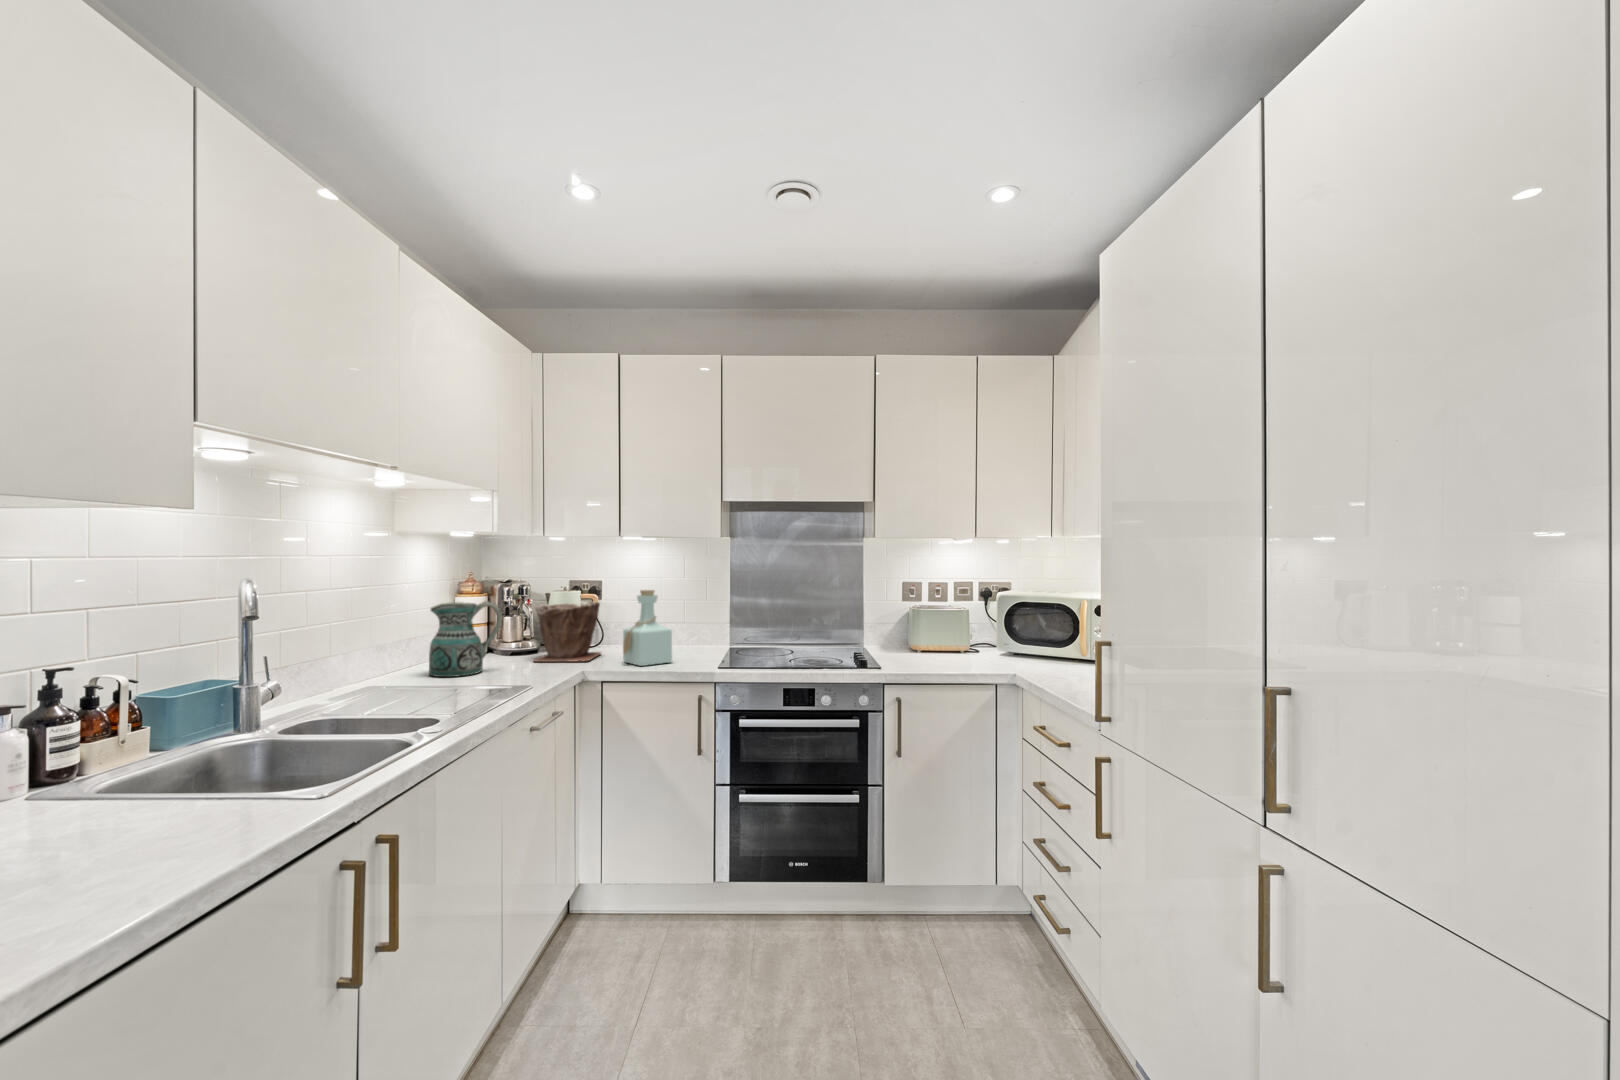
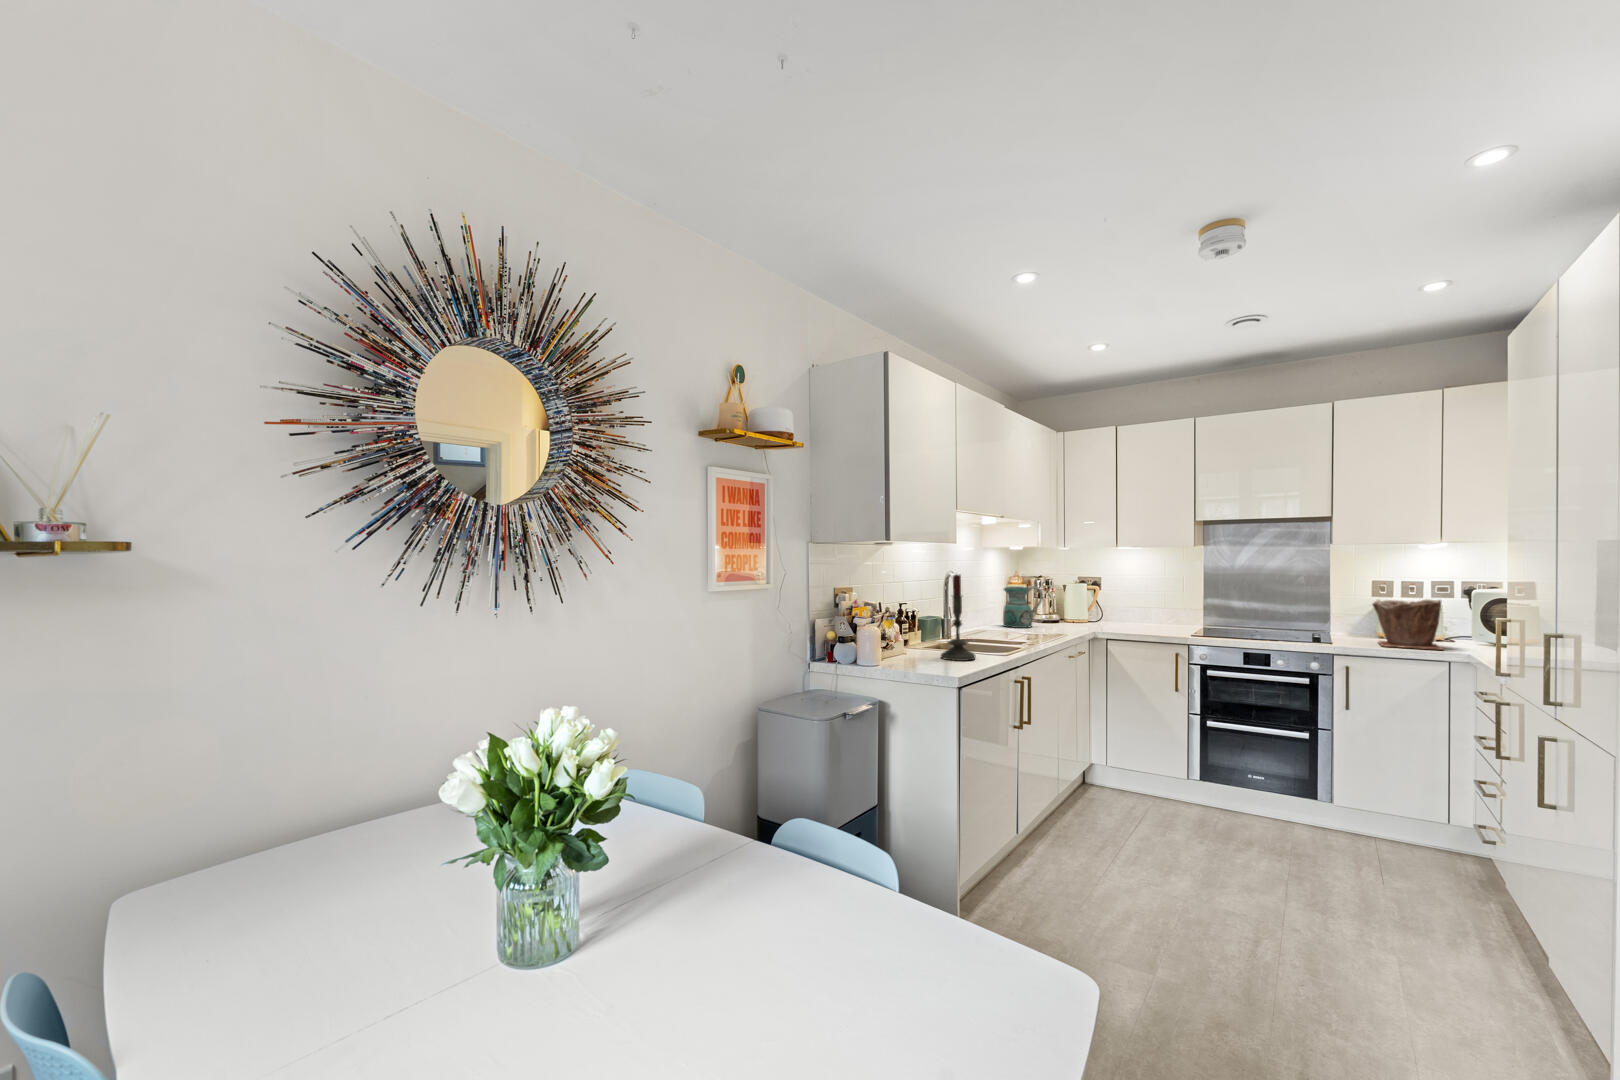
bottle: present [623,590,672,666] -> none [1120,582,1156,631]
candle: none [103,602,228,860] -> present [941,575,976,661]
plant pot: present [534,602,601,662] -> present [1372,600,1443,650]

